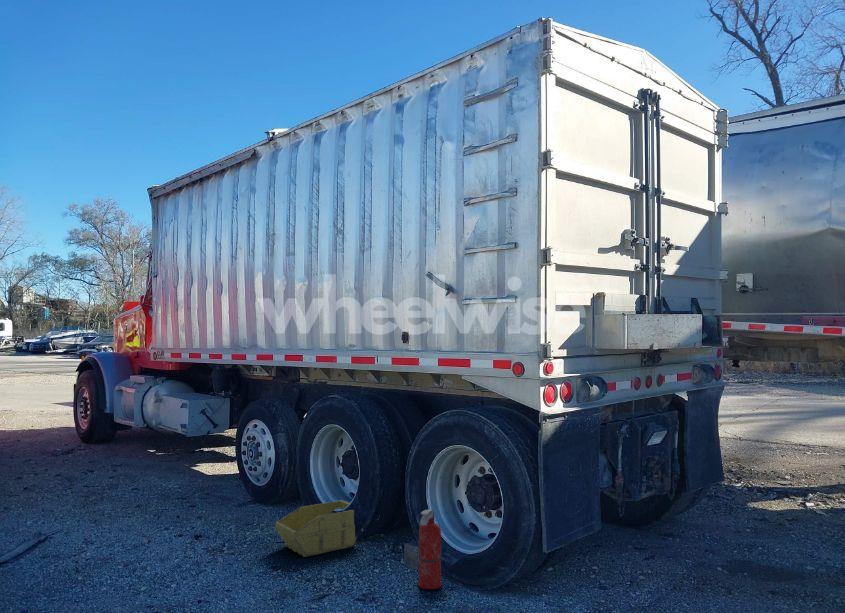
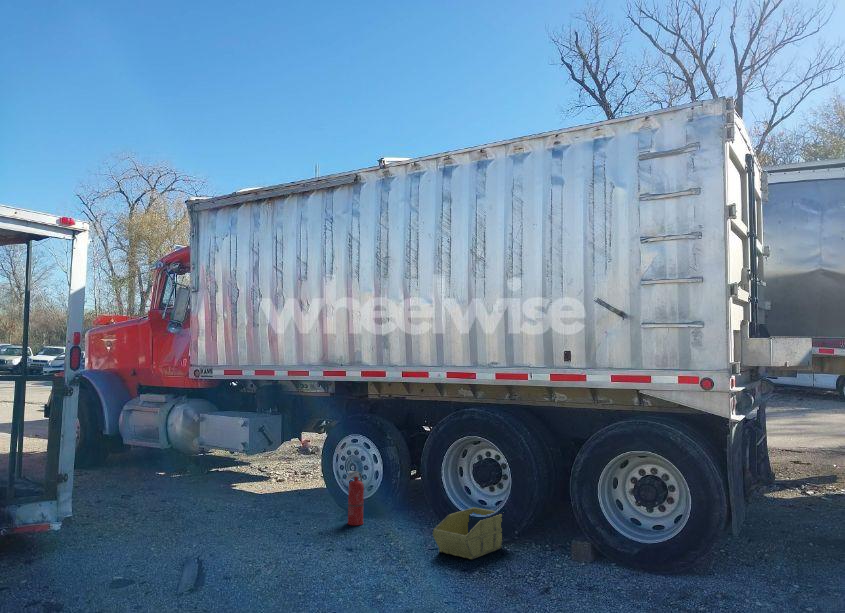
fire extinguisher: present [418,510,442,589] -> present [346,471,364,525]

